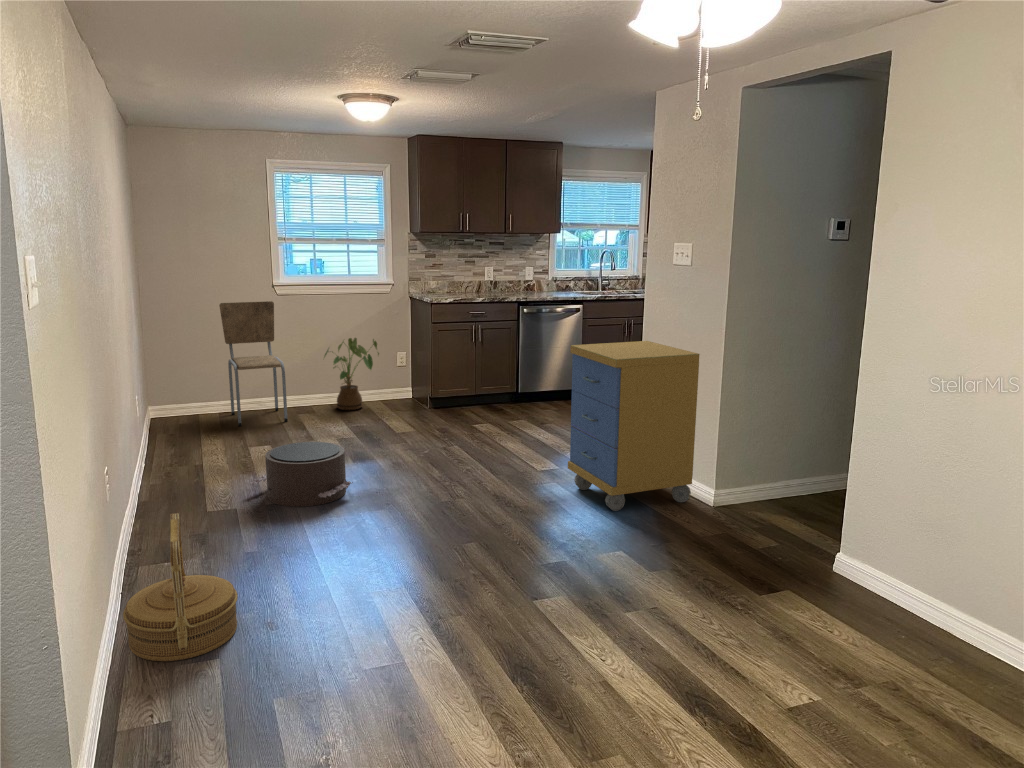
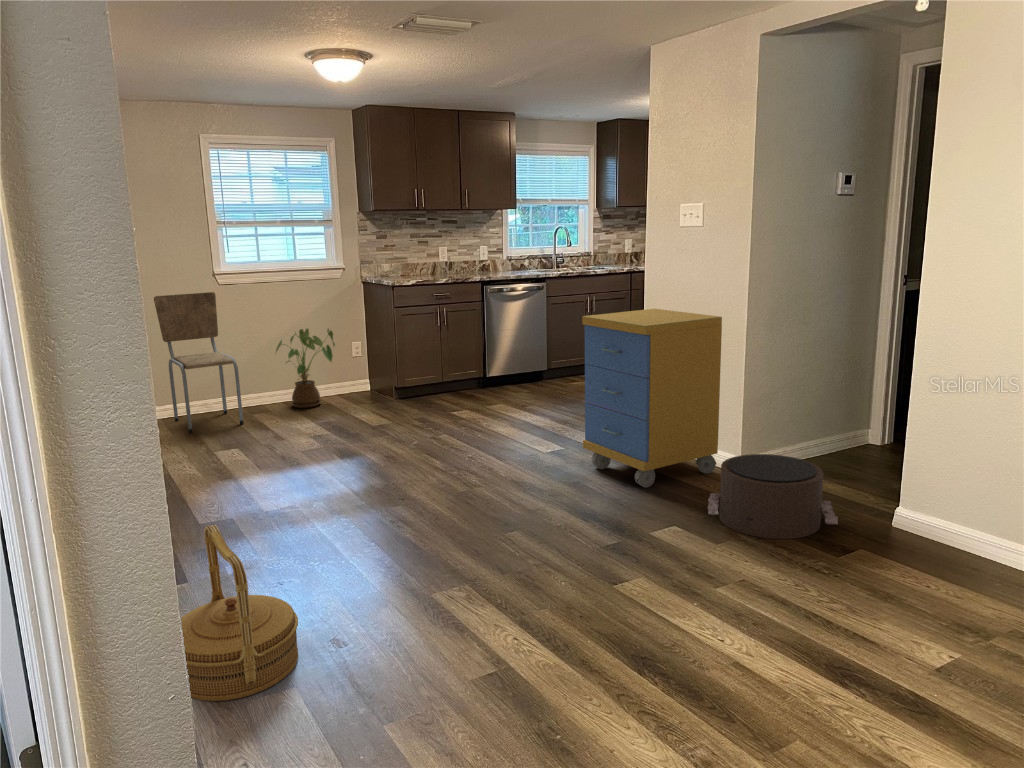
pouf: present [250,442,353,507] -> present [708,454,838,539]

